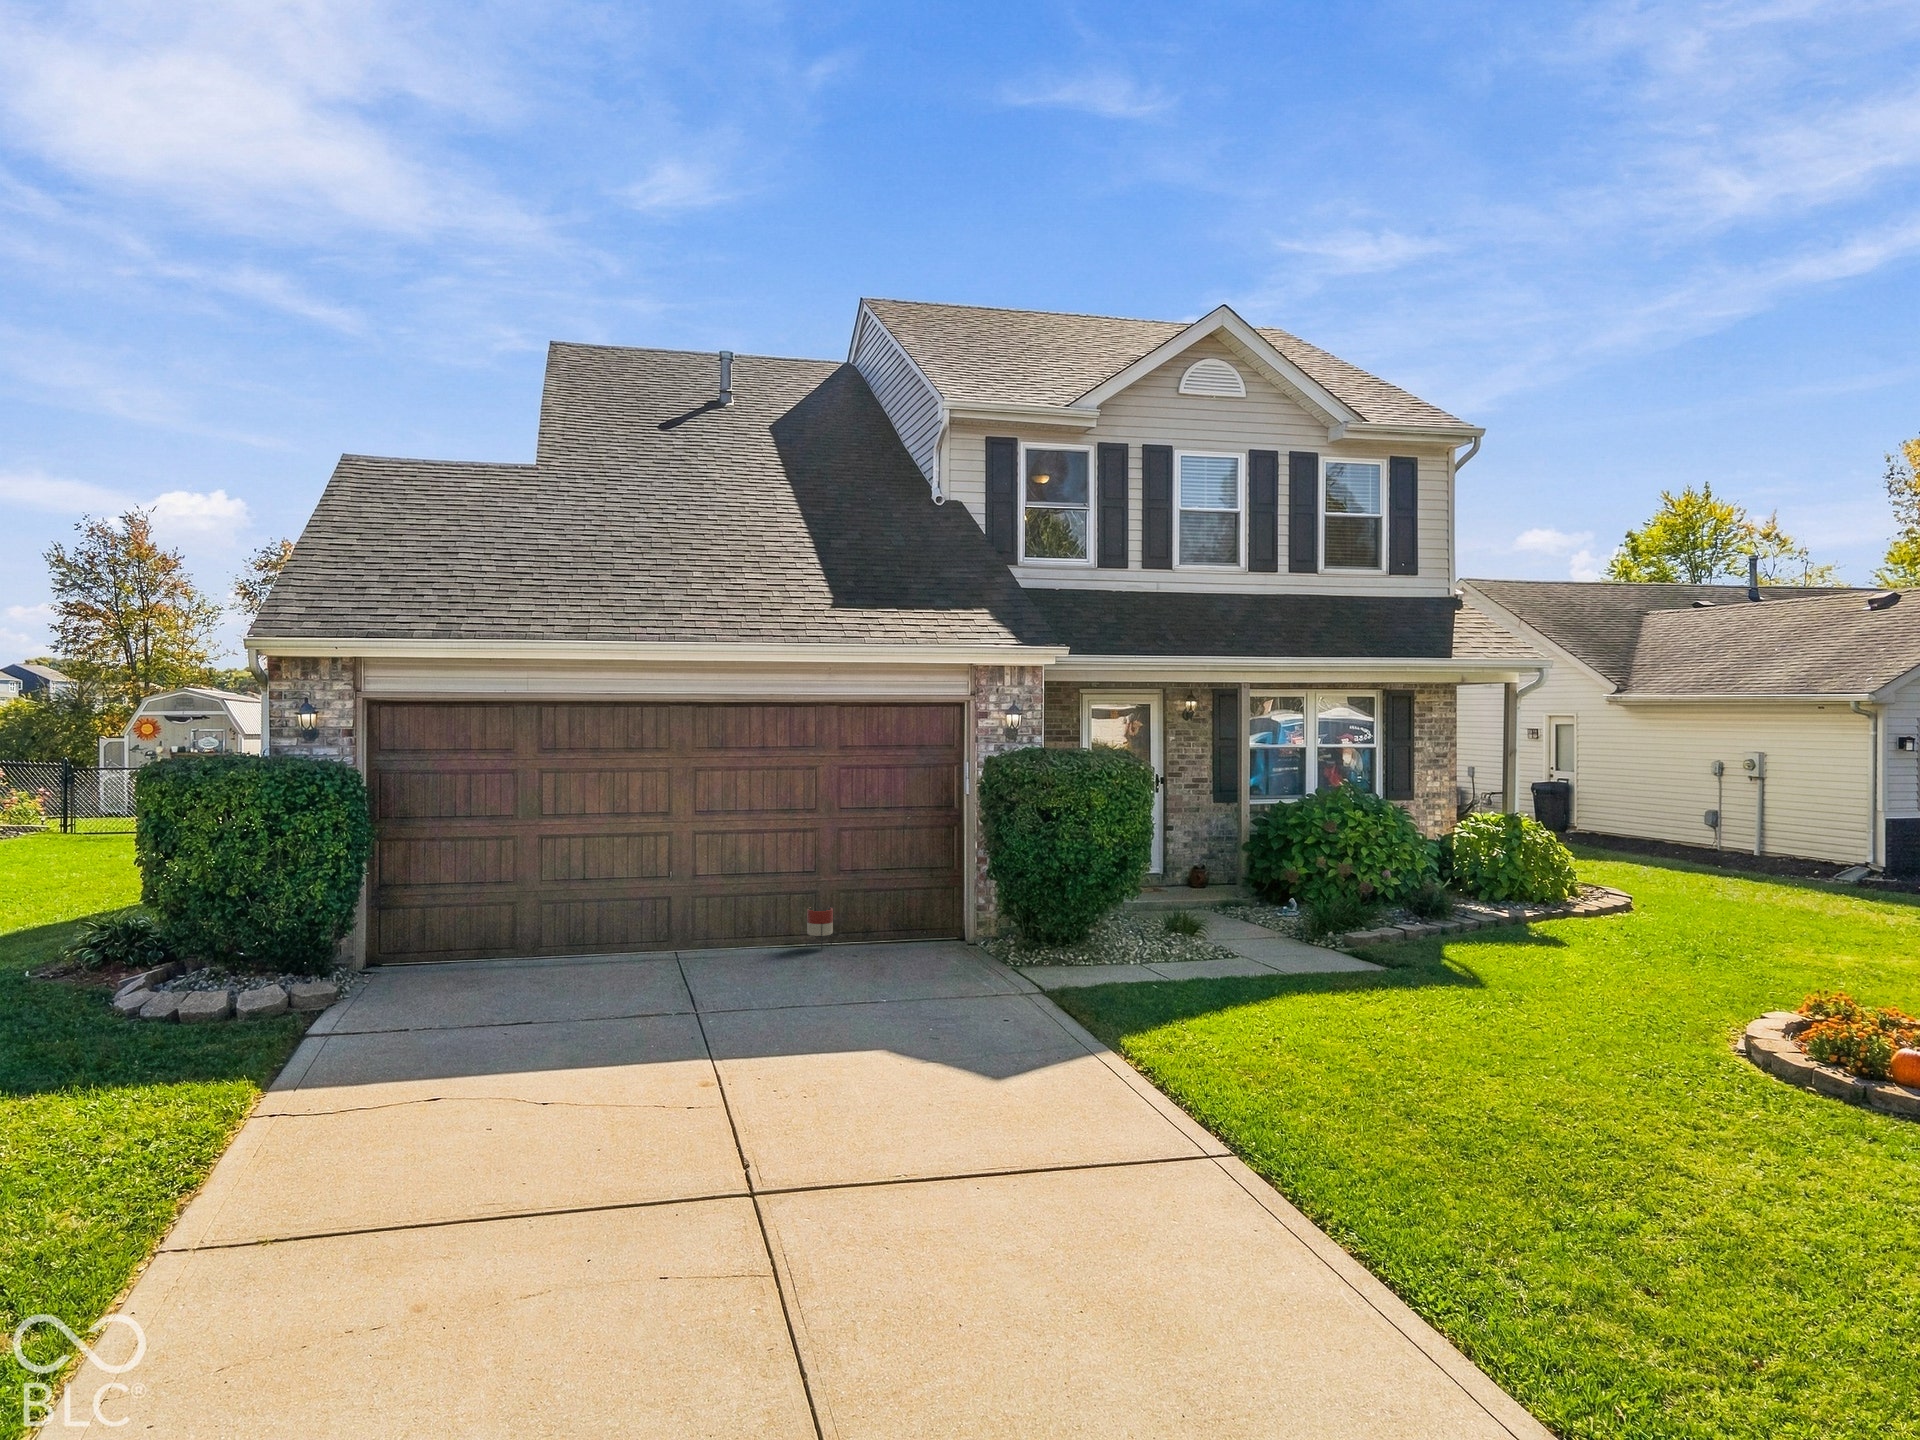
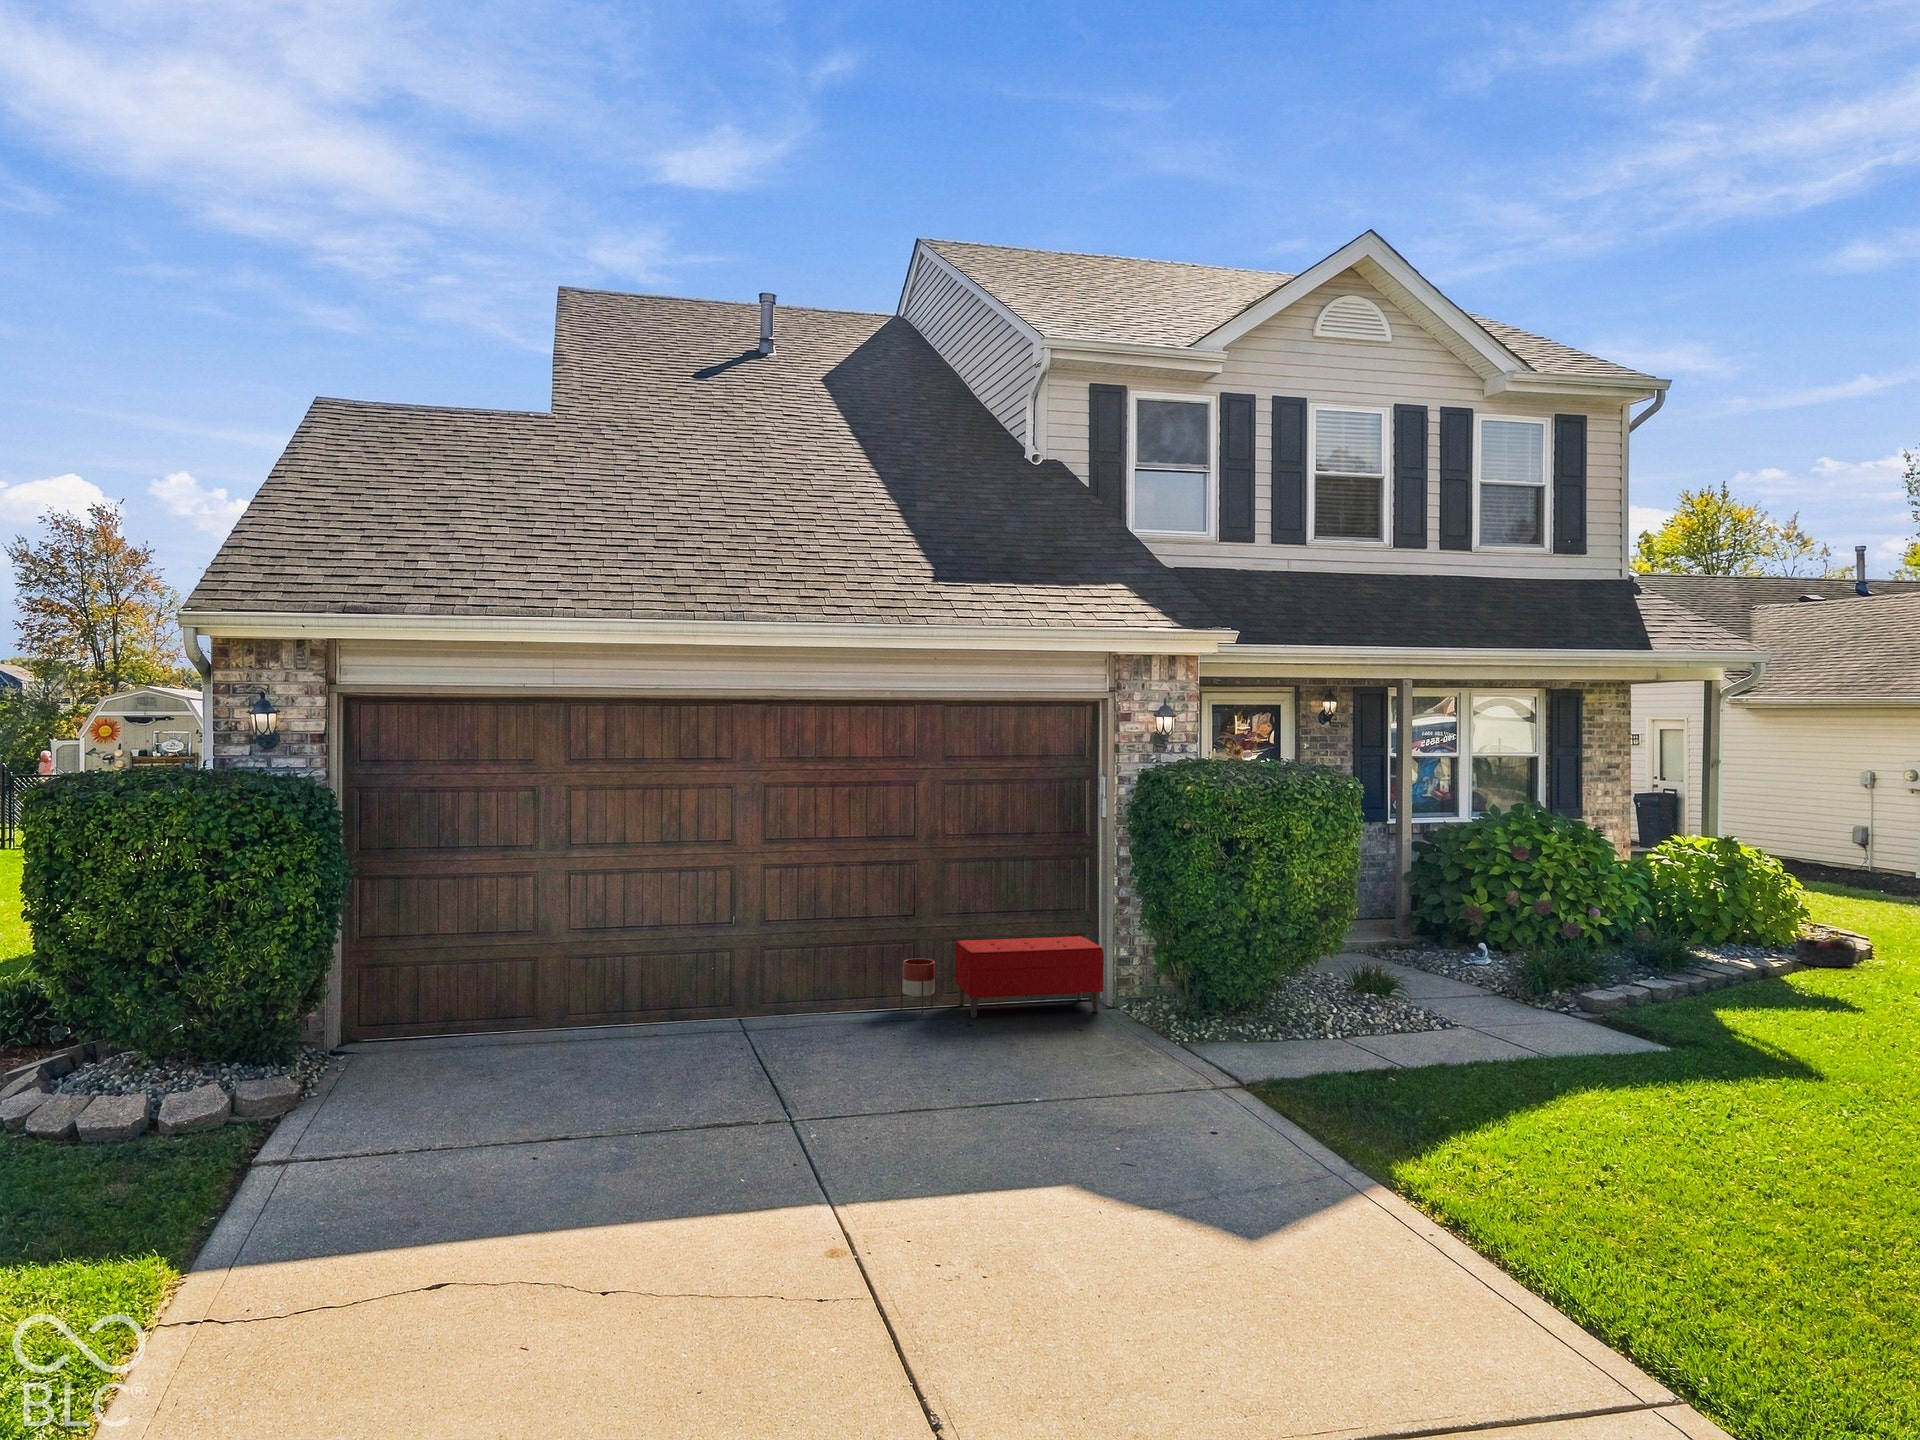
bench: none [851,890,966,952] -> present [955,936,1104,1018]
basket: none [1560,893,1608,920] -> present [1795,934,1858,967]

